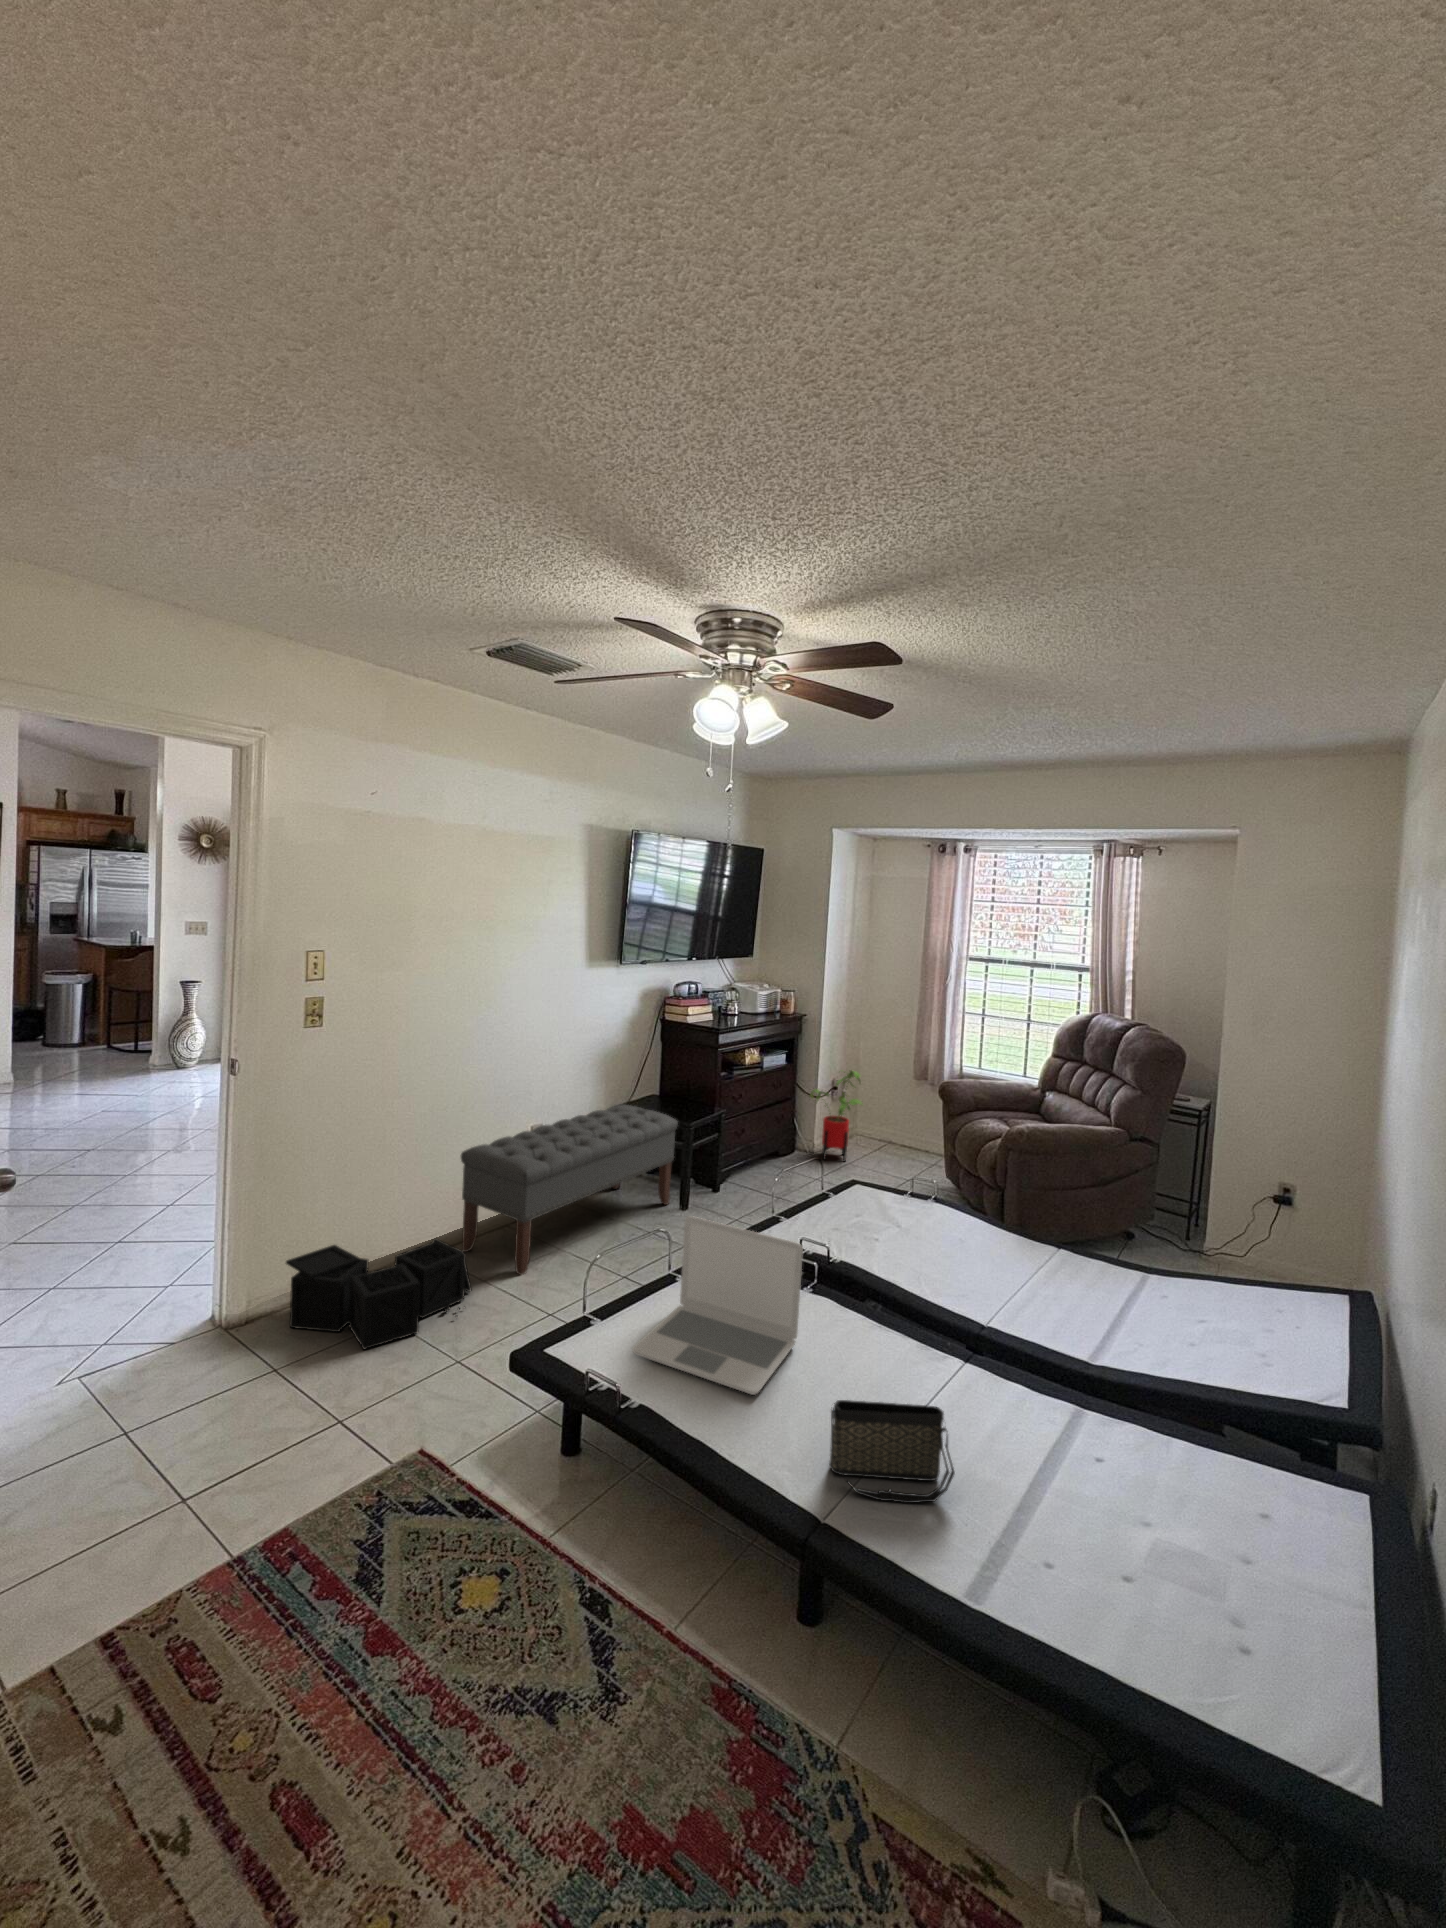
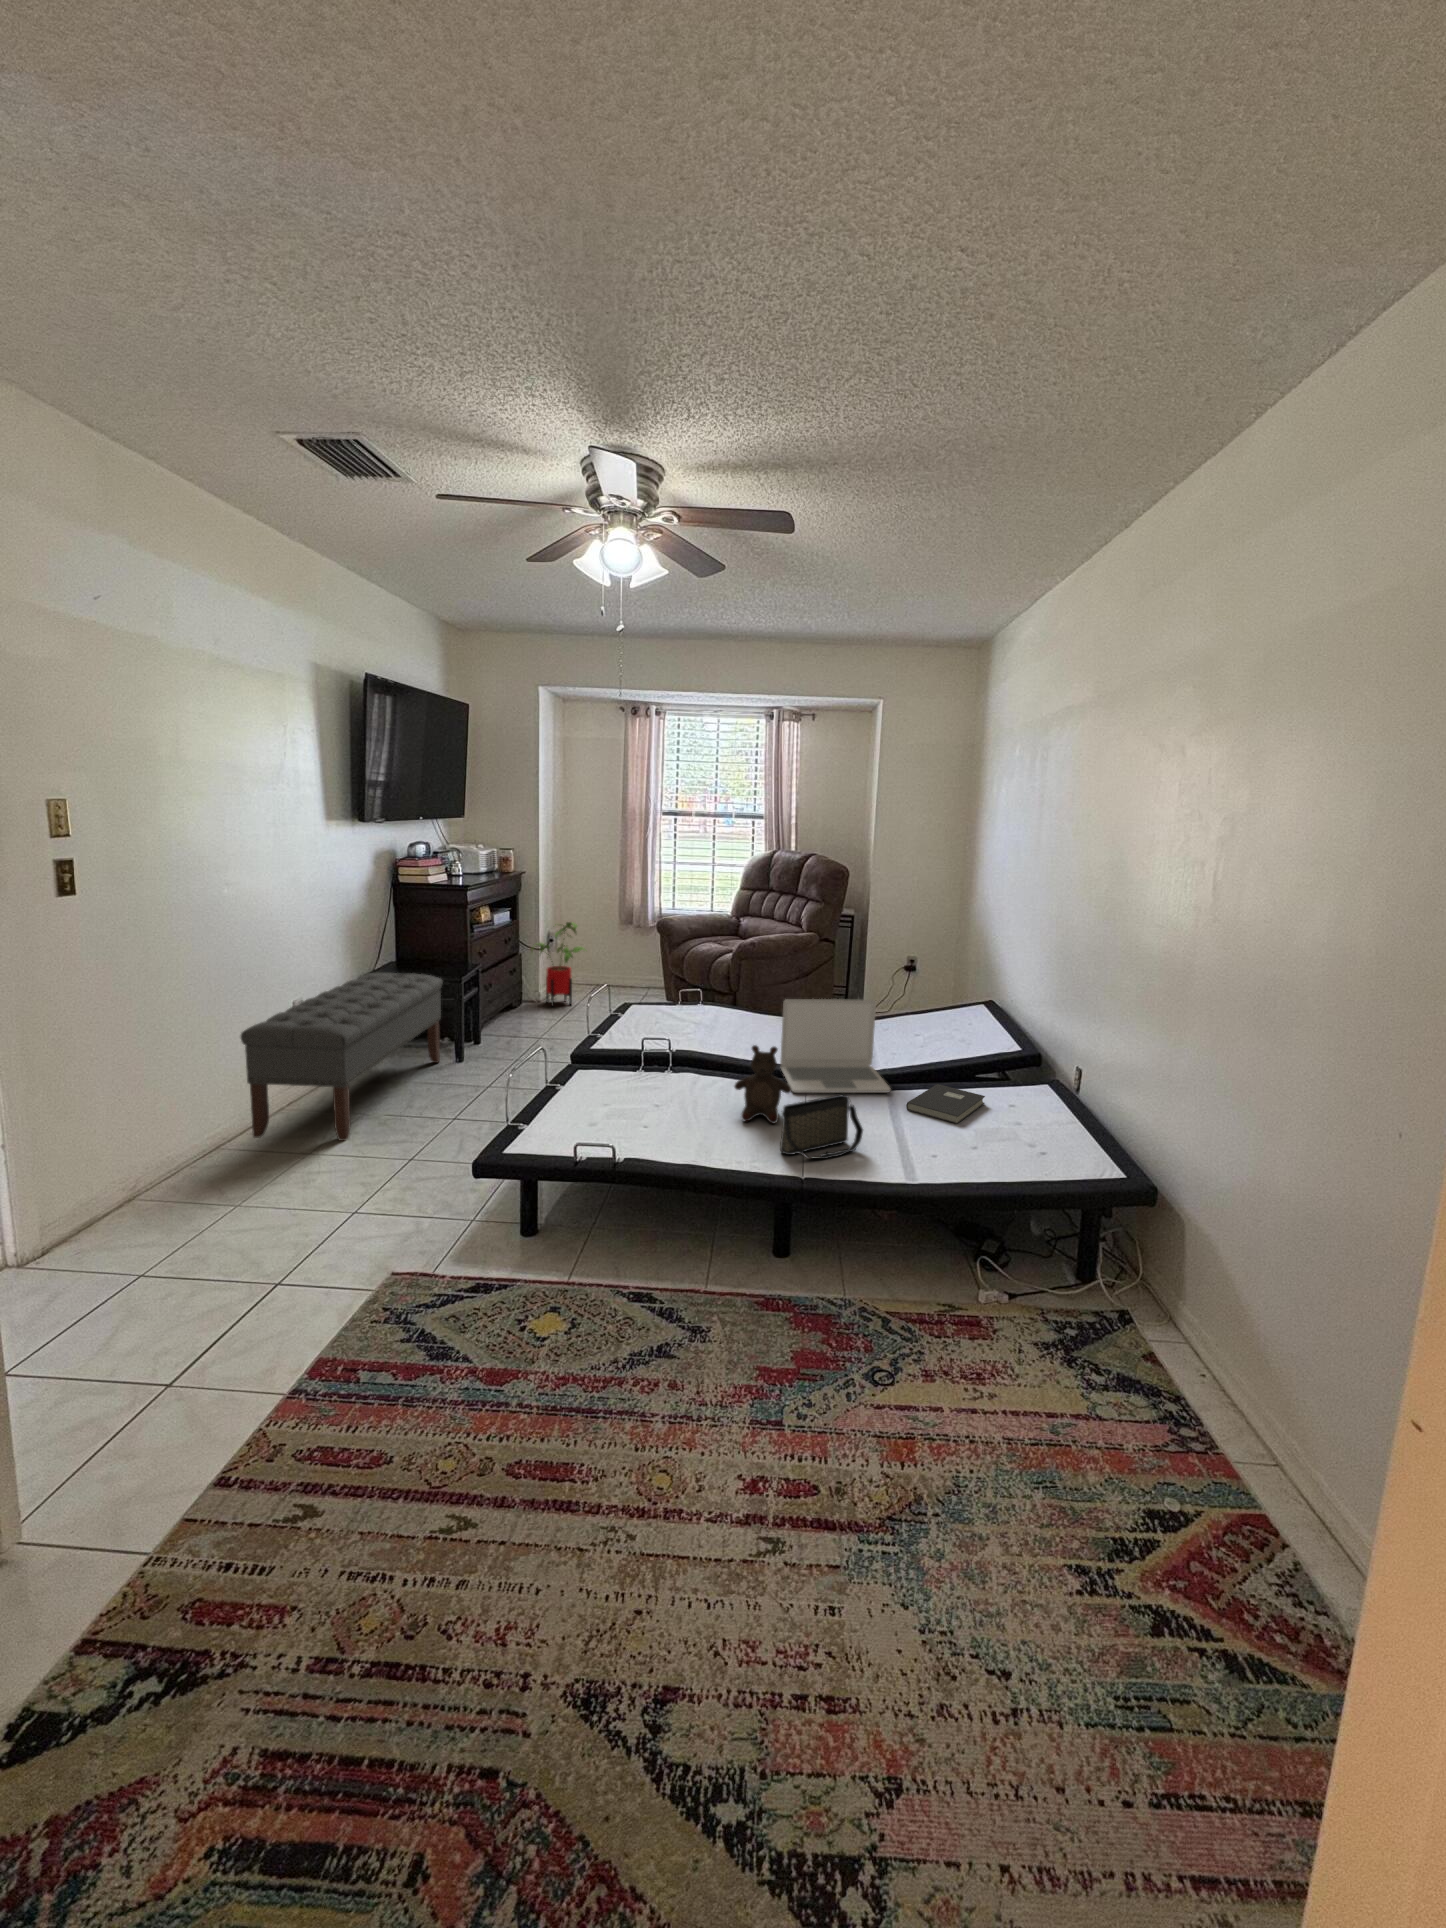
laptop: present [632,1216,803,1395] -> present [780,999,890,1093]
storage bin: present [286,1238,471,1349] -> none [84,1120,317,1239]
stuffed bear: none [827,1294,904,1412] -> present [734,1045,792,1123]
book: none [1084,1420,1235,1510] -> present [906,1084,985,1124]

